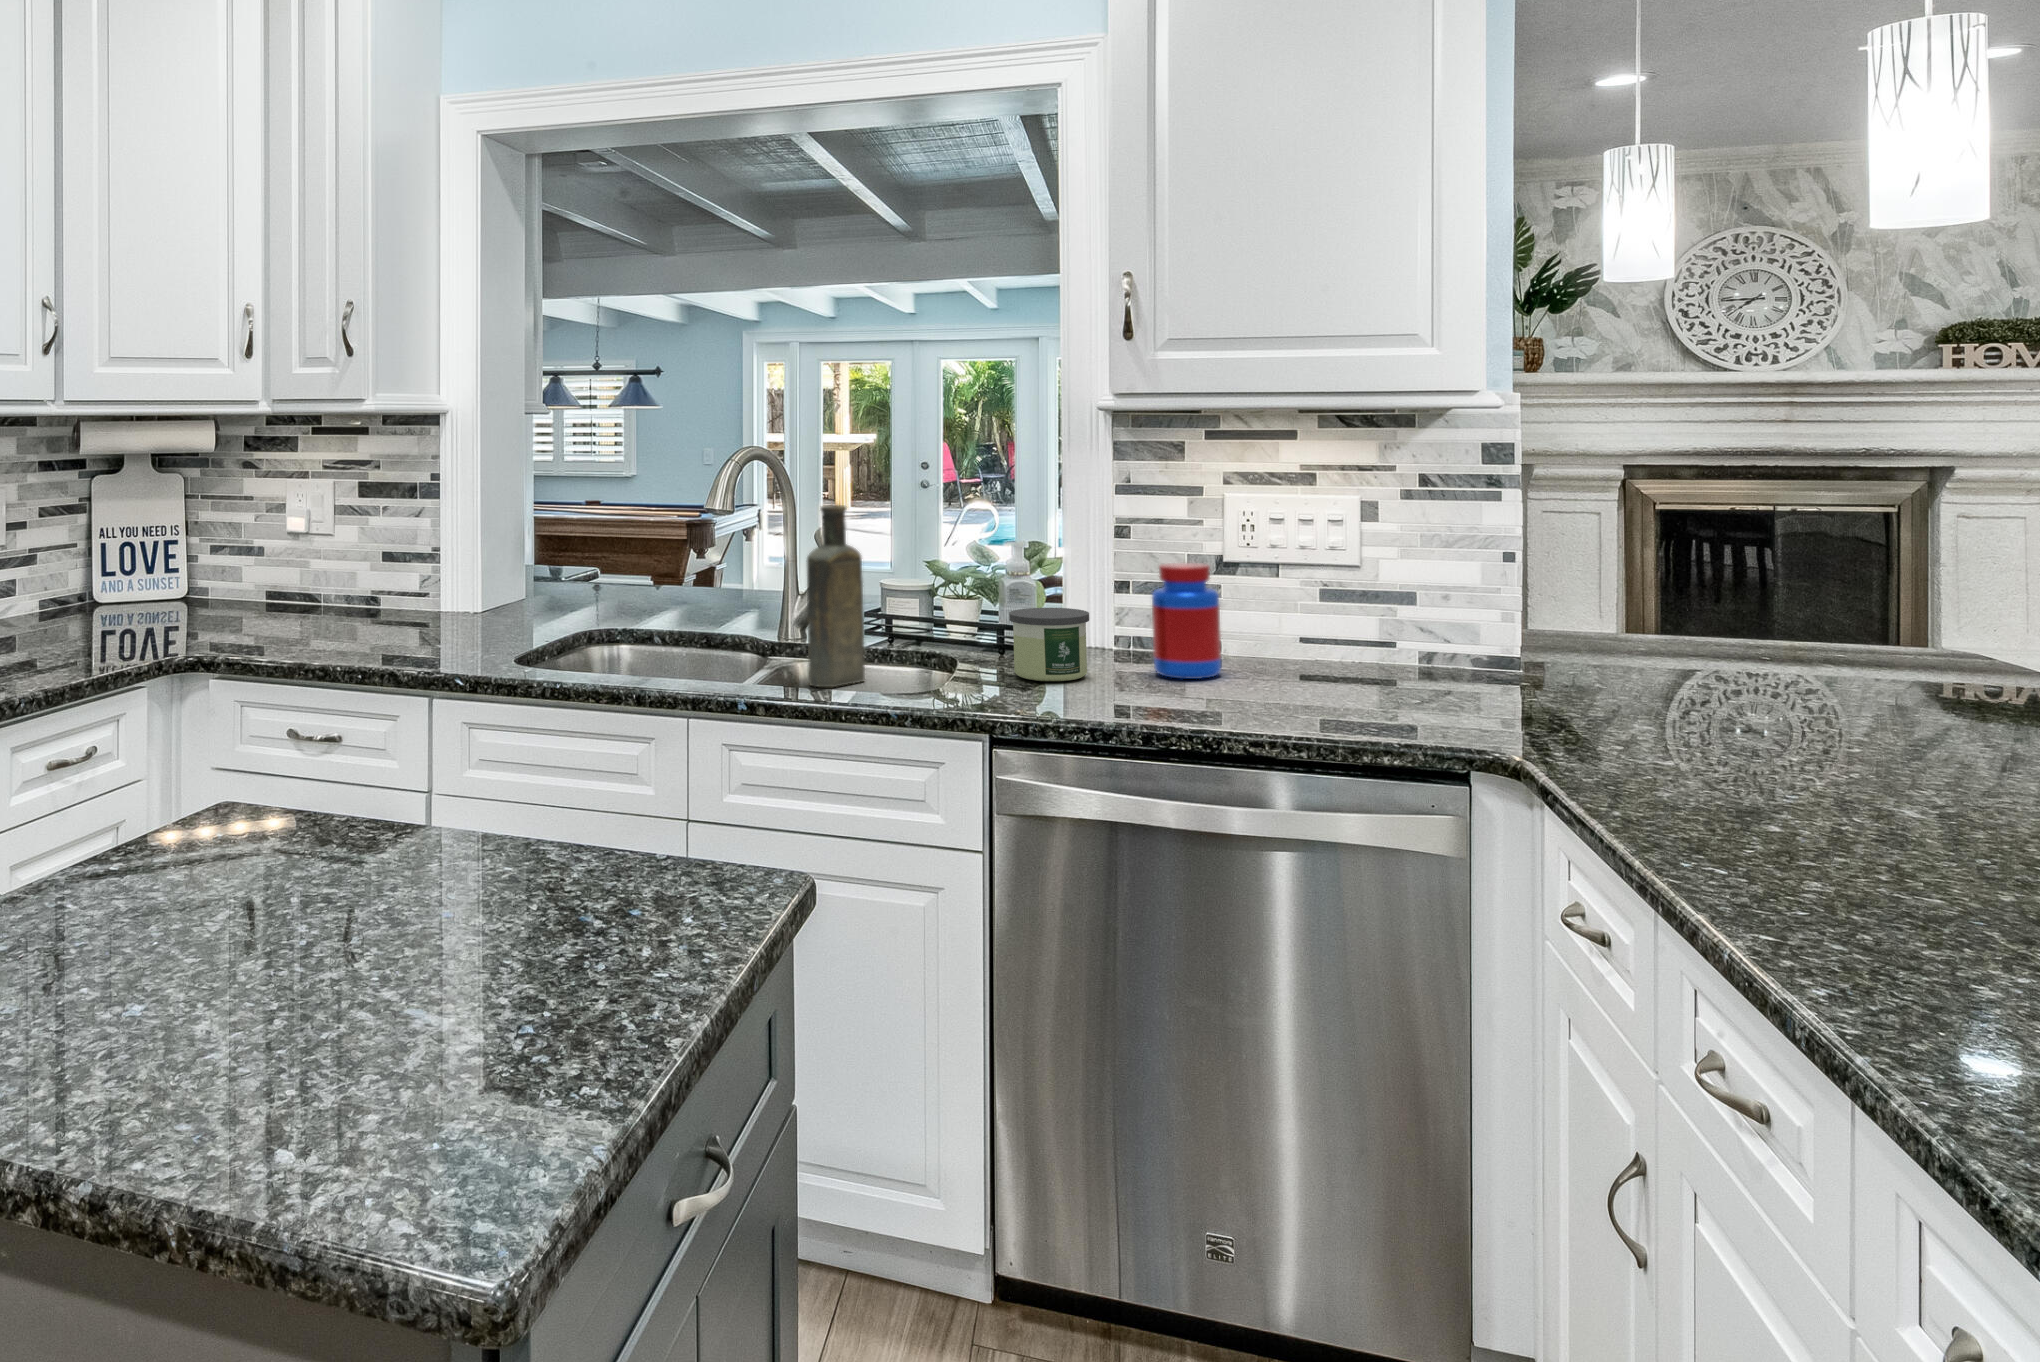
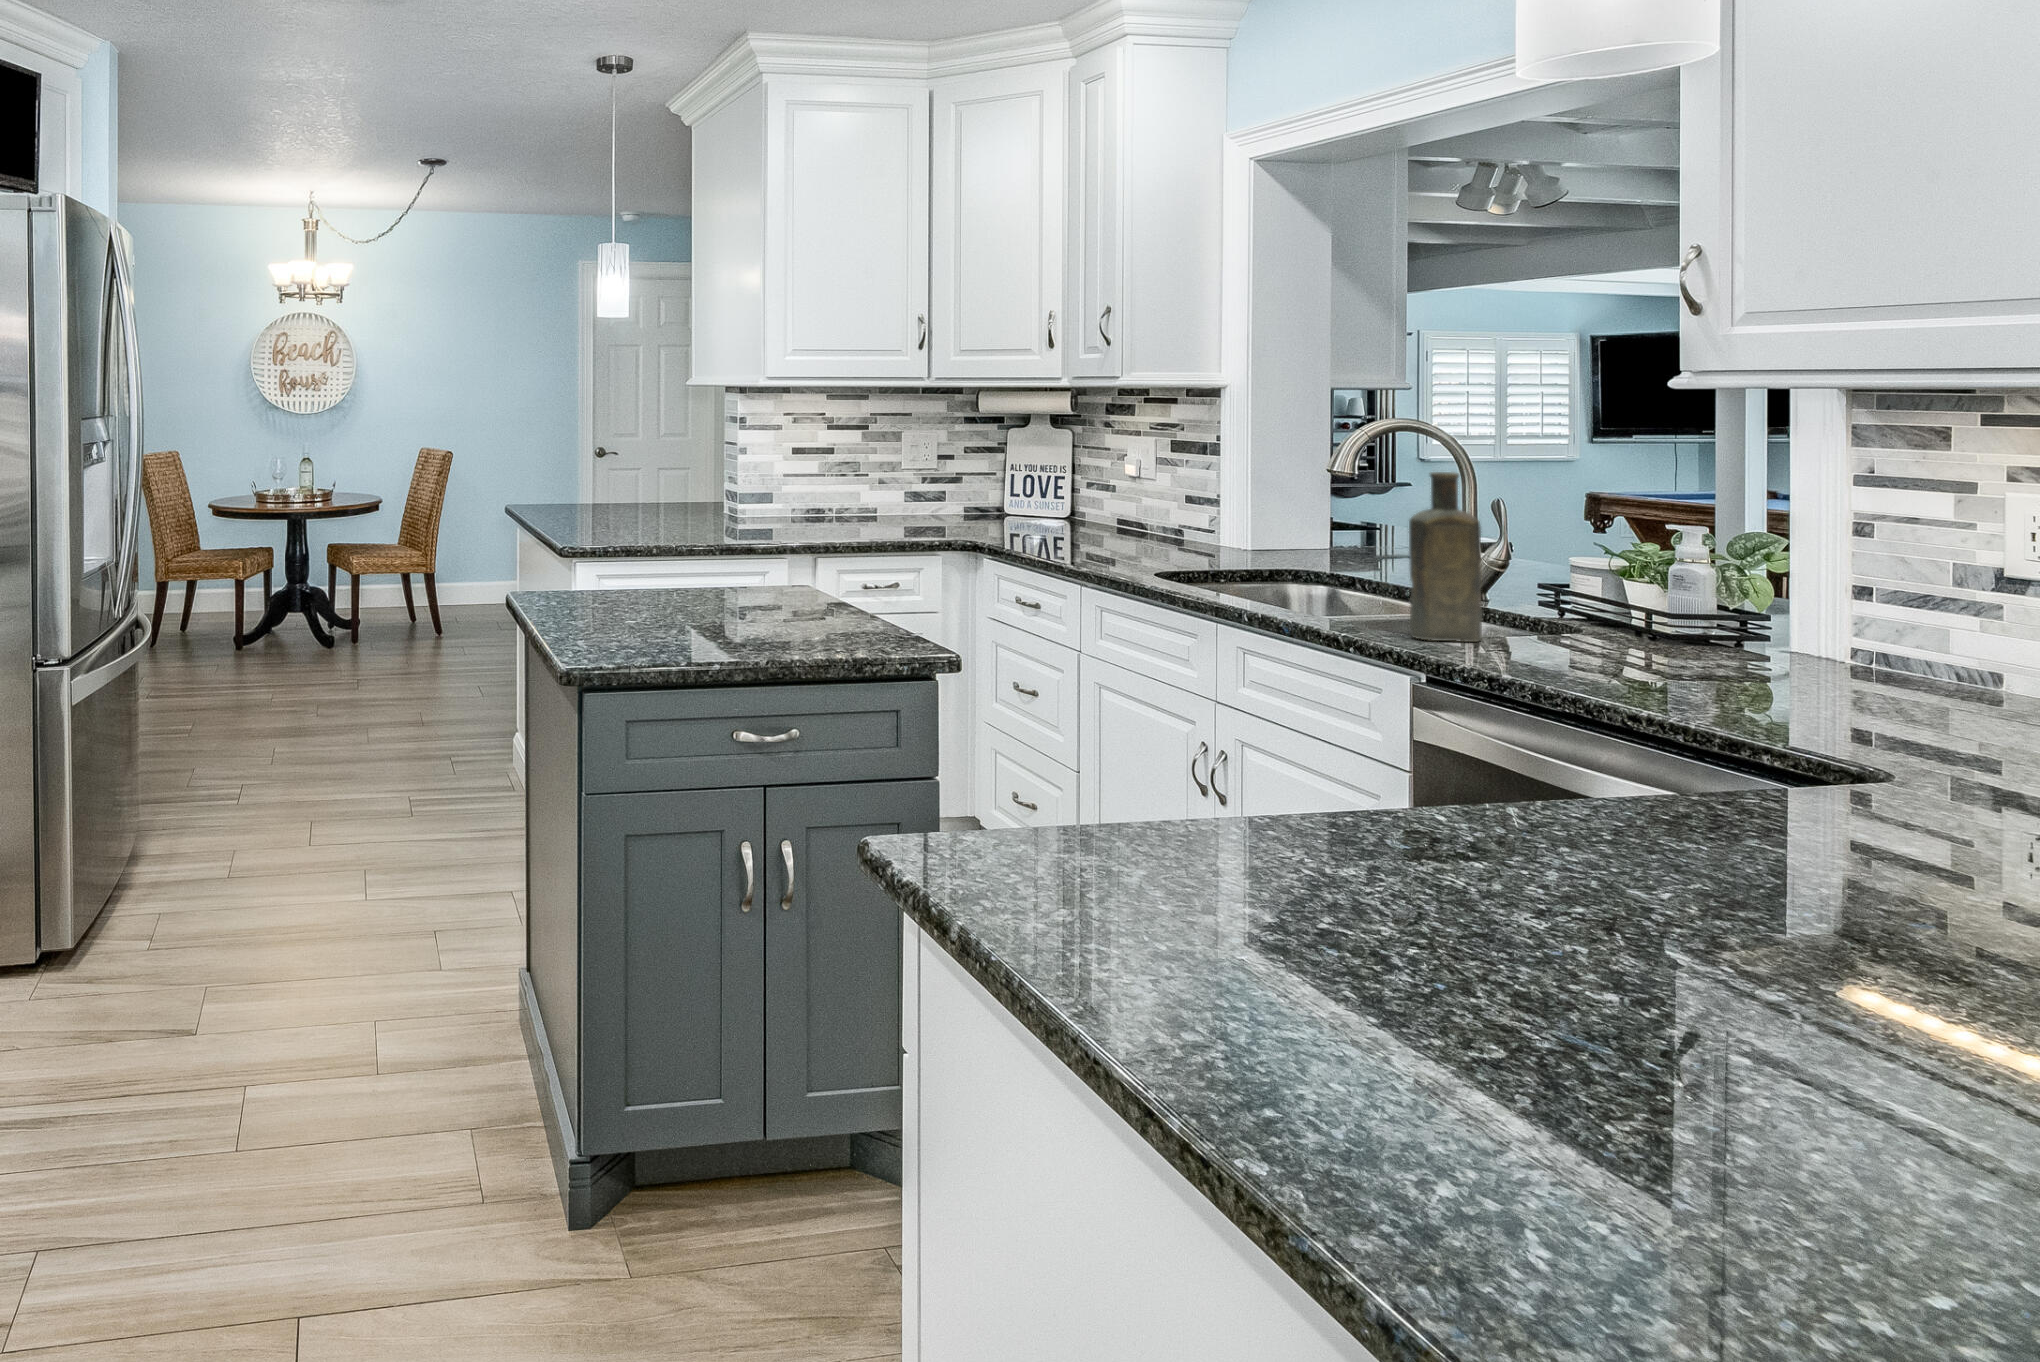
jar: present [1152,563,1221,679] -> none [1832,565,1940,701]
candle: present [1009,608,1089,681] -> none [1640,595,1750,675]

